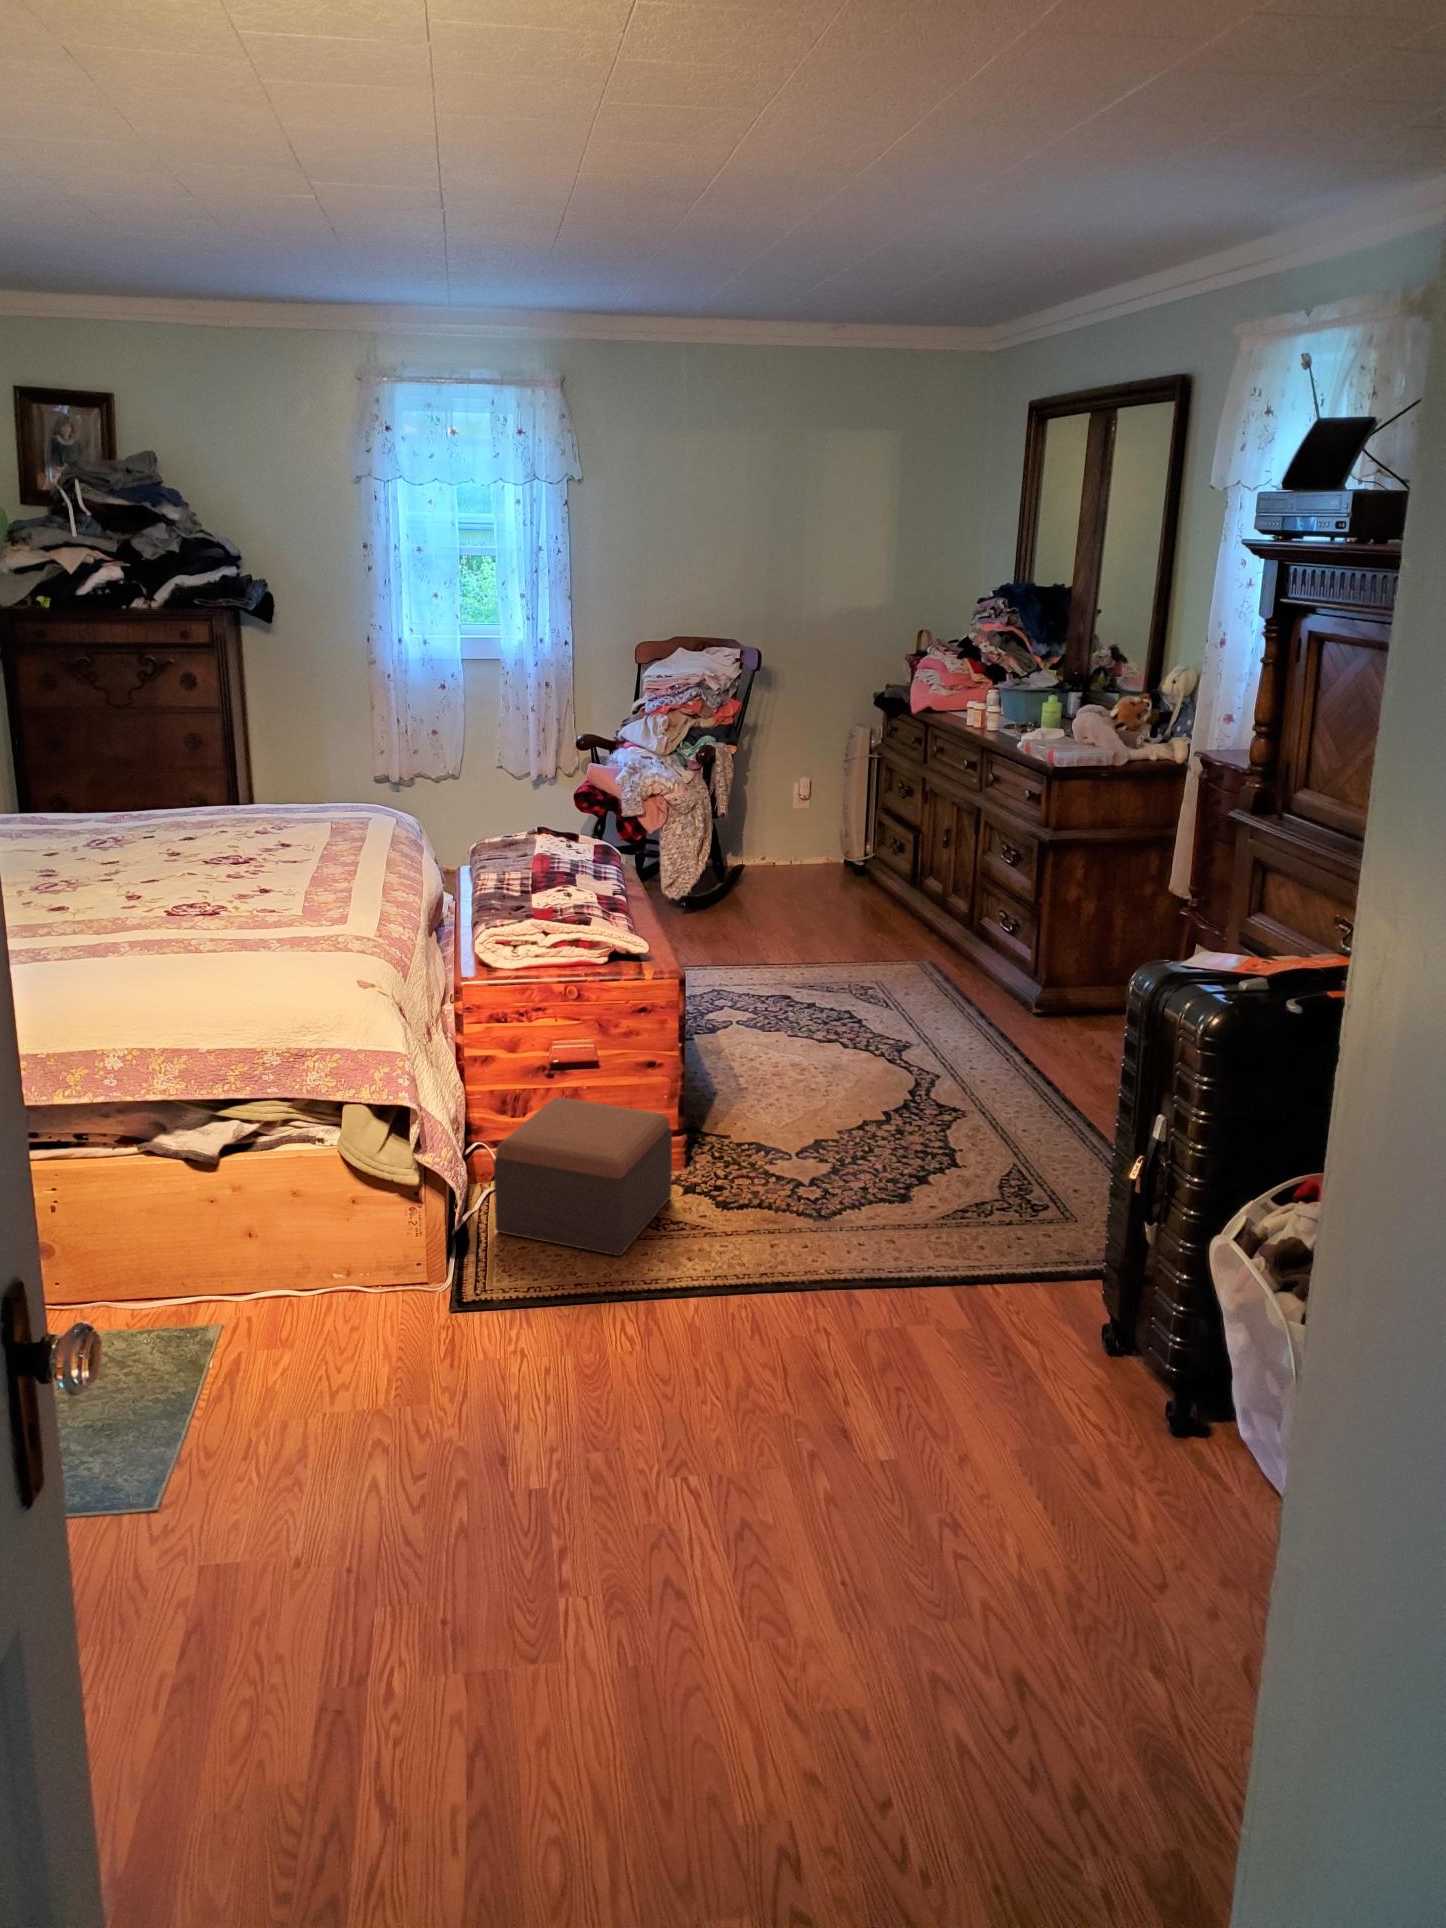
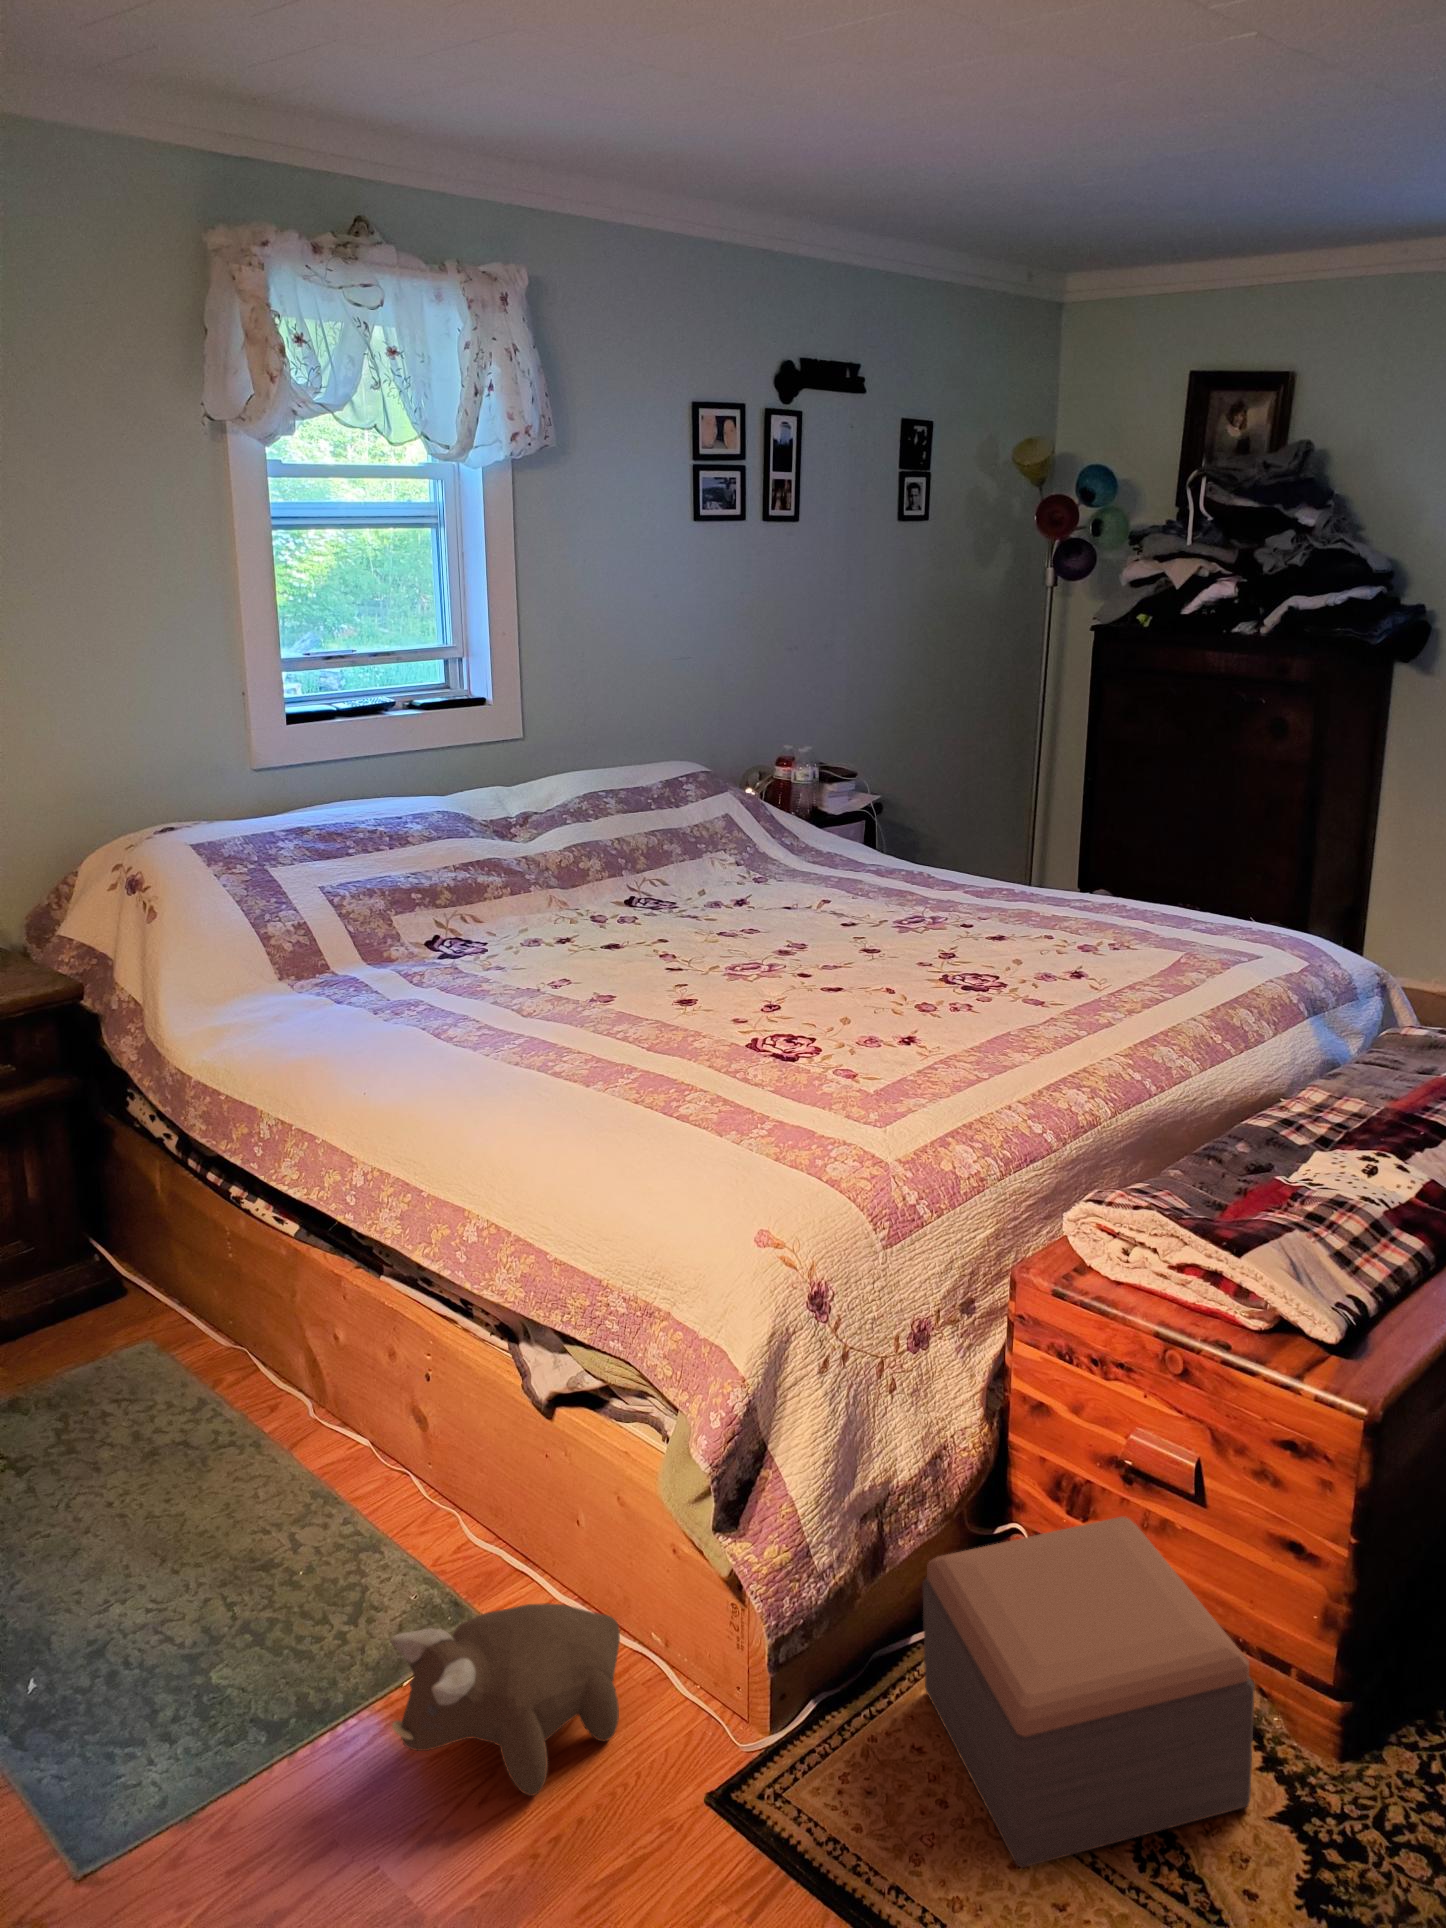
plush toy: none [268,1252,380,1362] -> present [390,1603,620,1796]

